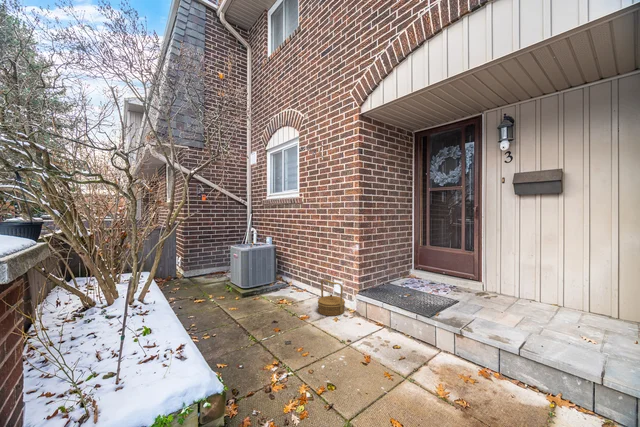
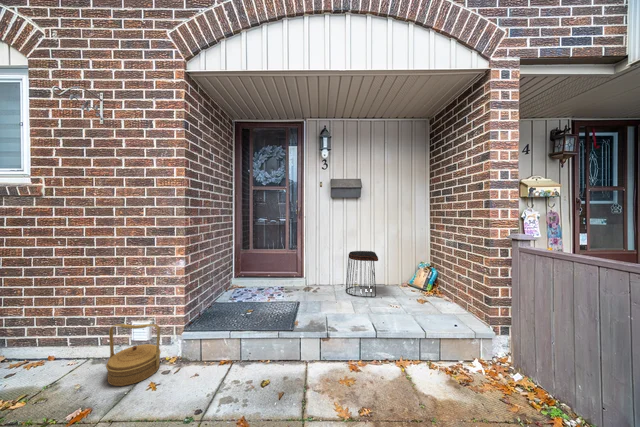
stool: none [528,260,584,321] -> present [346,251,378,297]

